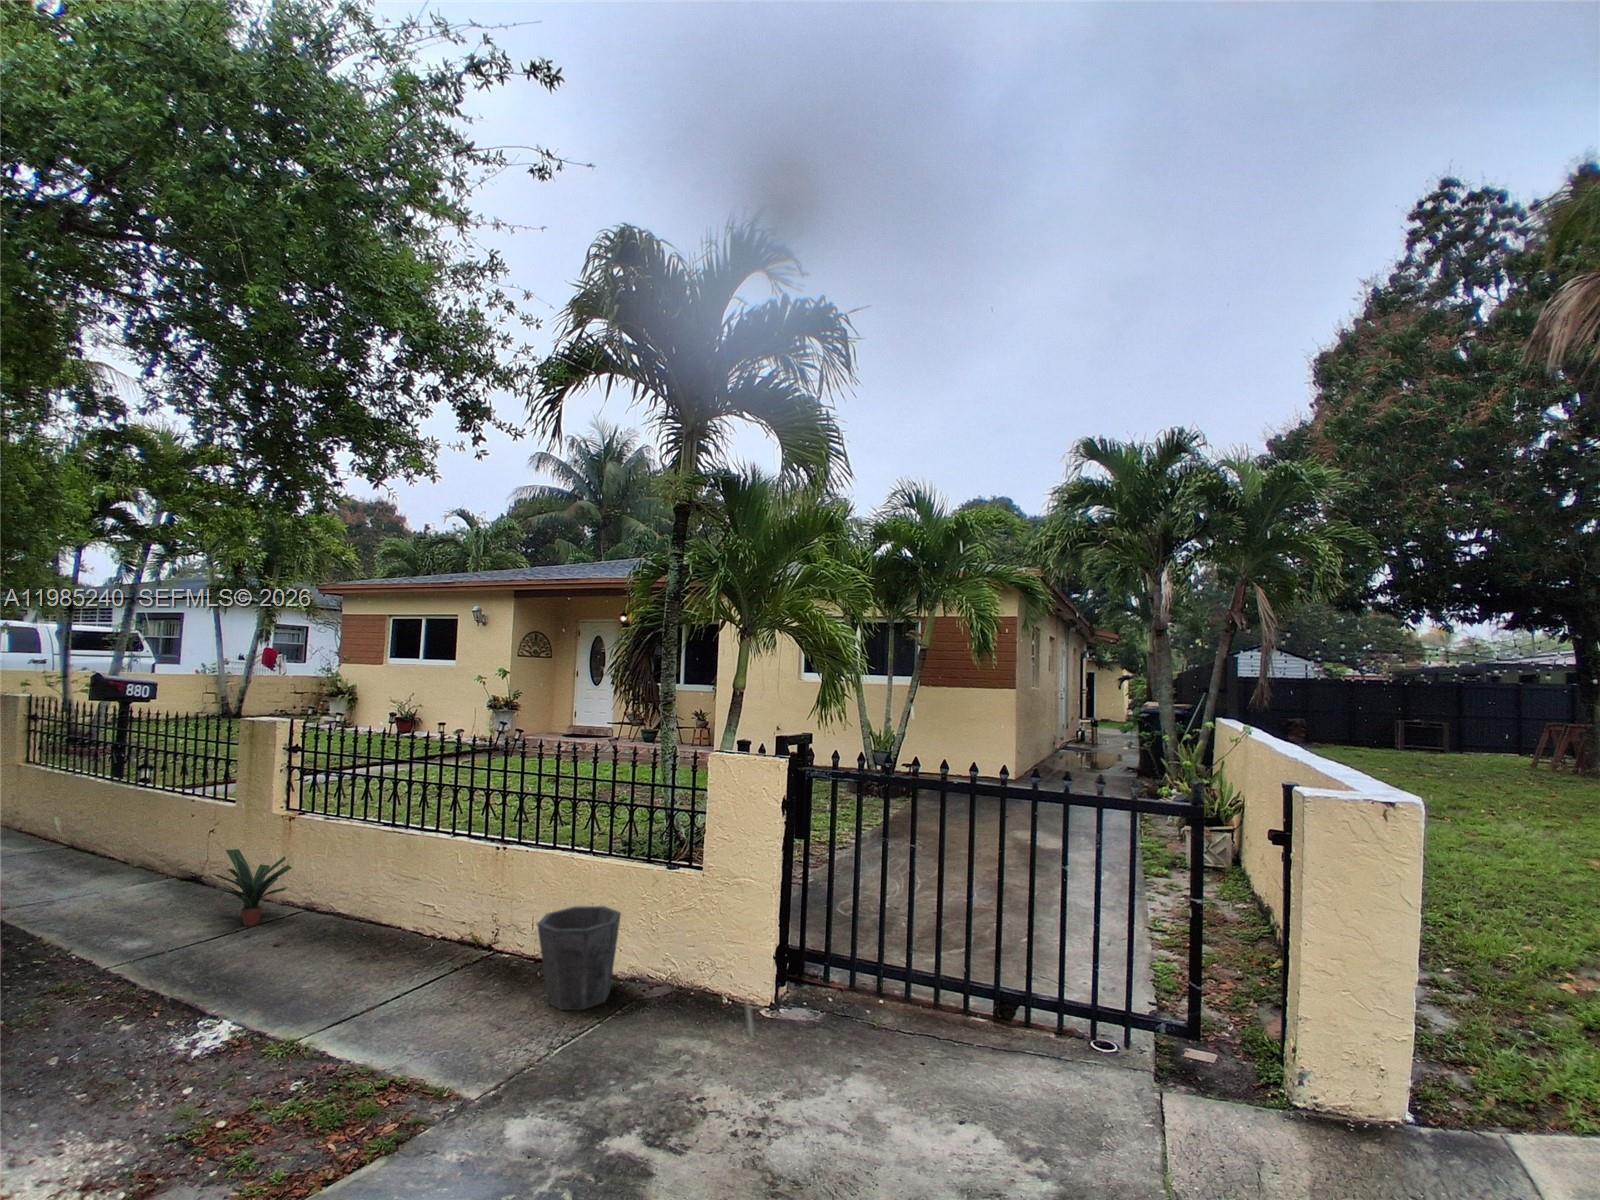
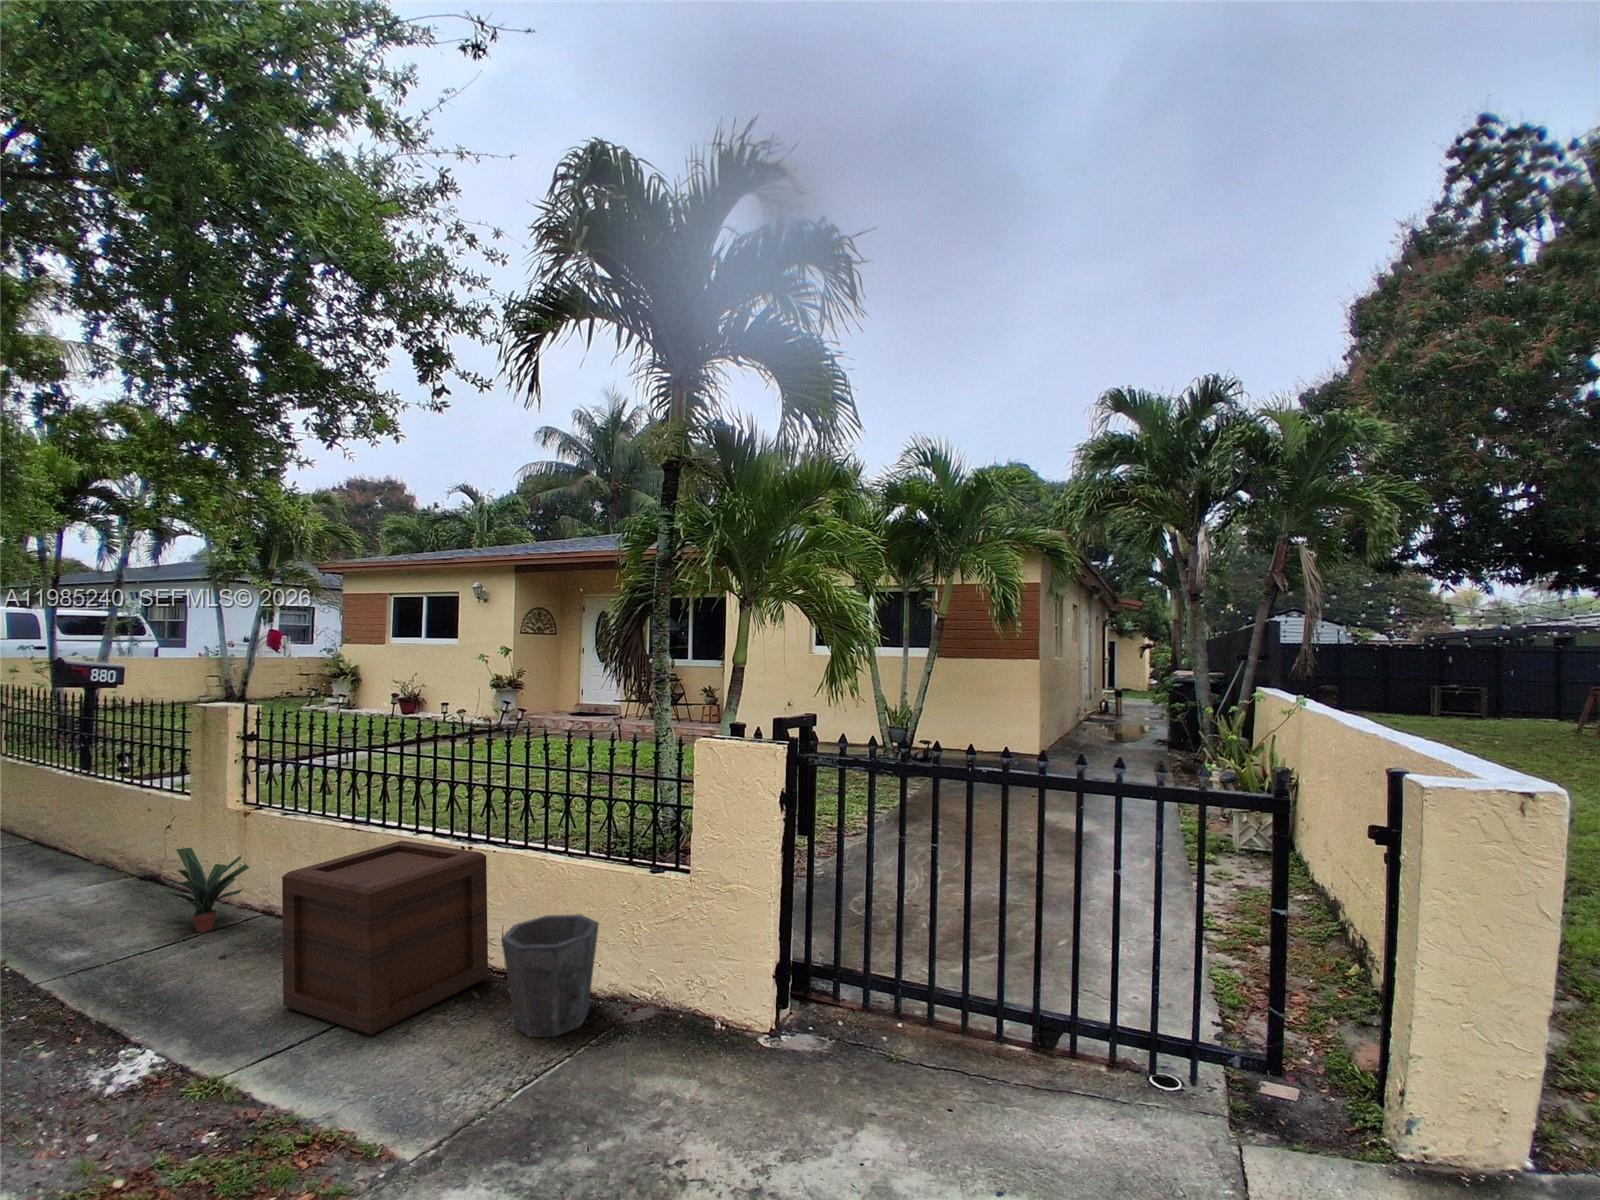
wooden crate: none [339,842,519,1008] -> present [282,841,488,1035]

